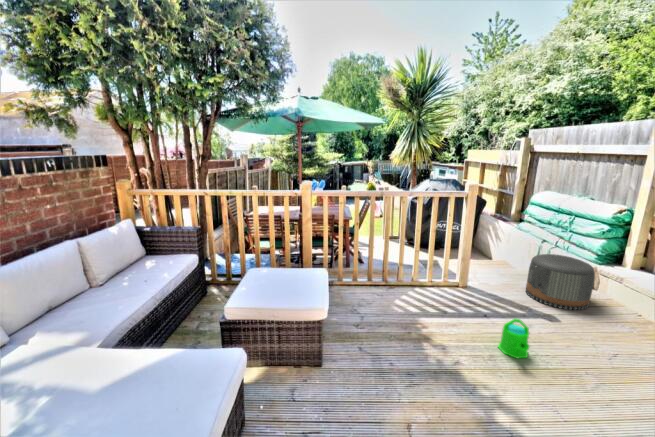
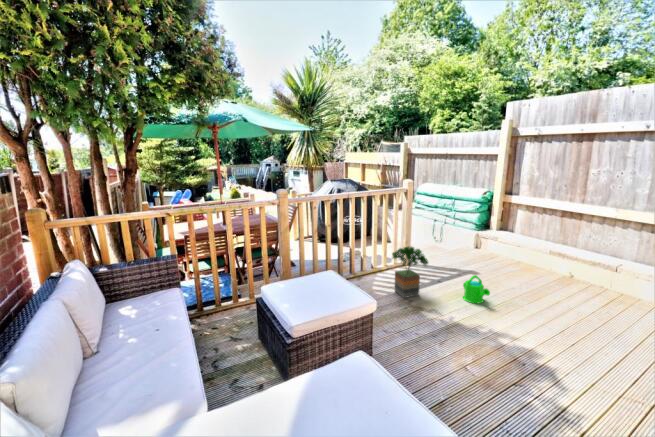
pouf: present [526,254,595,310] -> none [444,229,485,266]
potted tree: none [414,260,457,323] -> present [392,247,428,298]

